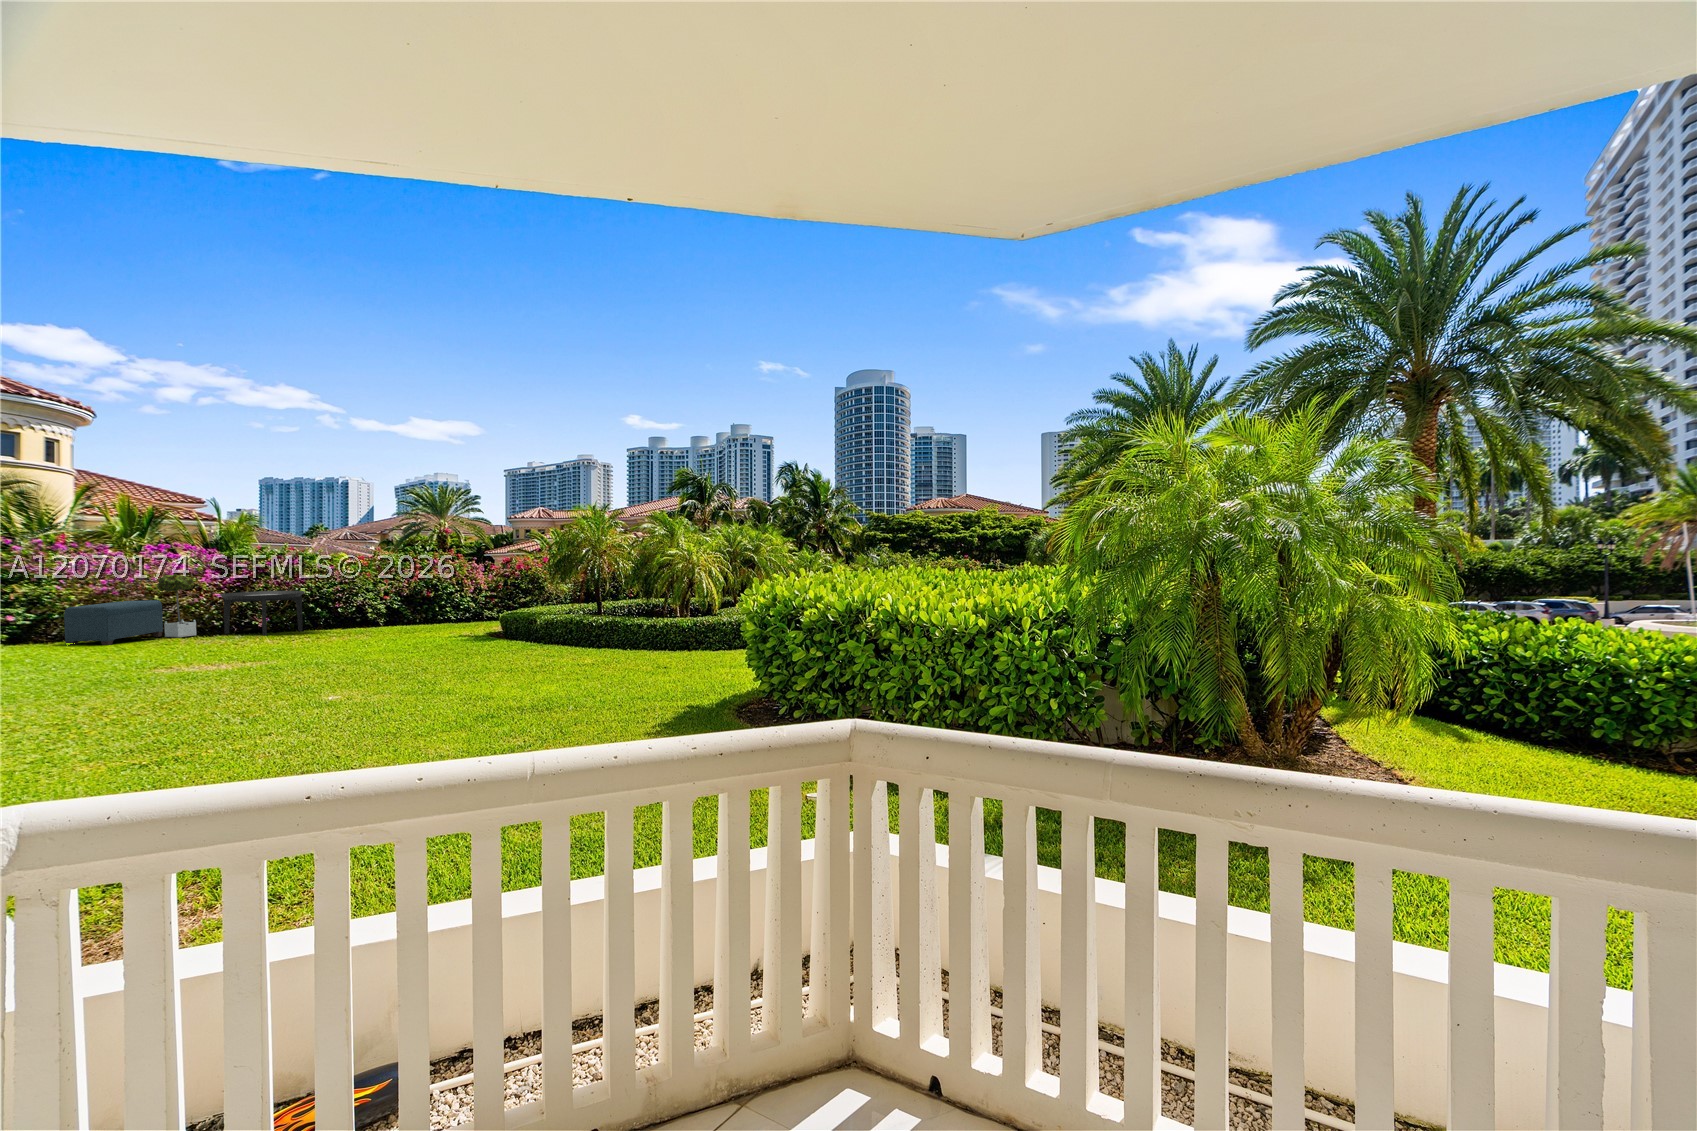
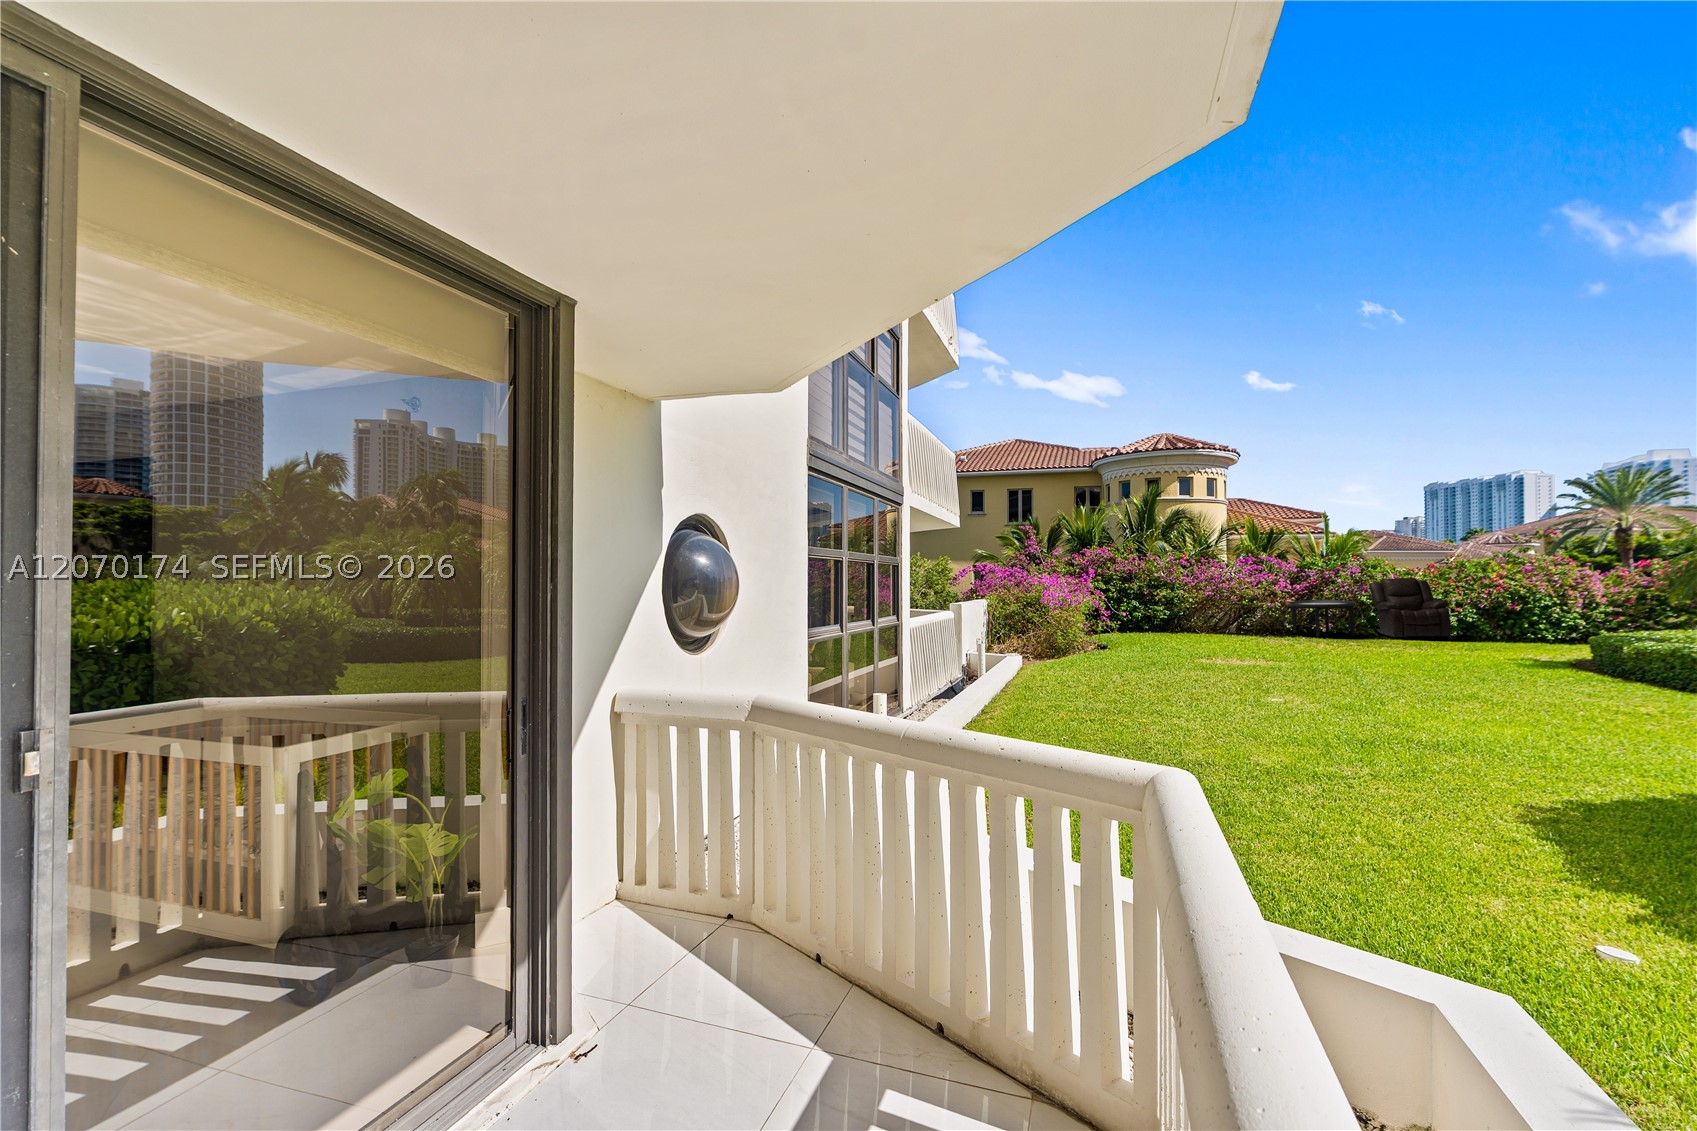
chair: none [308,565,391,631] -> present [1369,578,1451,639]
potted tree: present [157,574,196,637] -> none [1244,586,1270,633]
bench: present [64,600,163,645] -> none [1183,605,1245,636]

